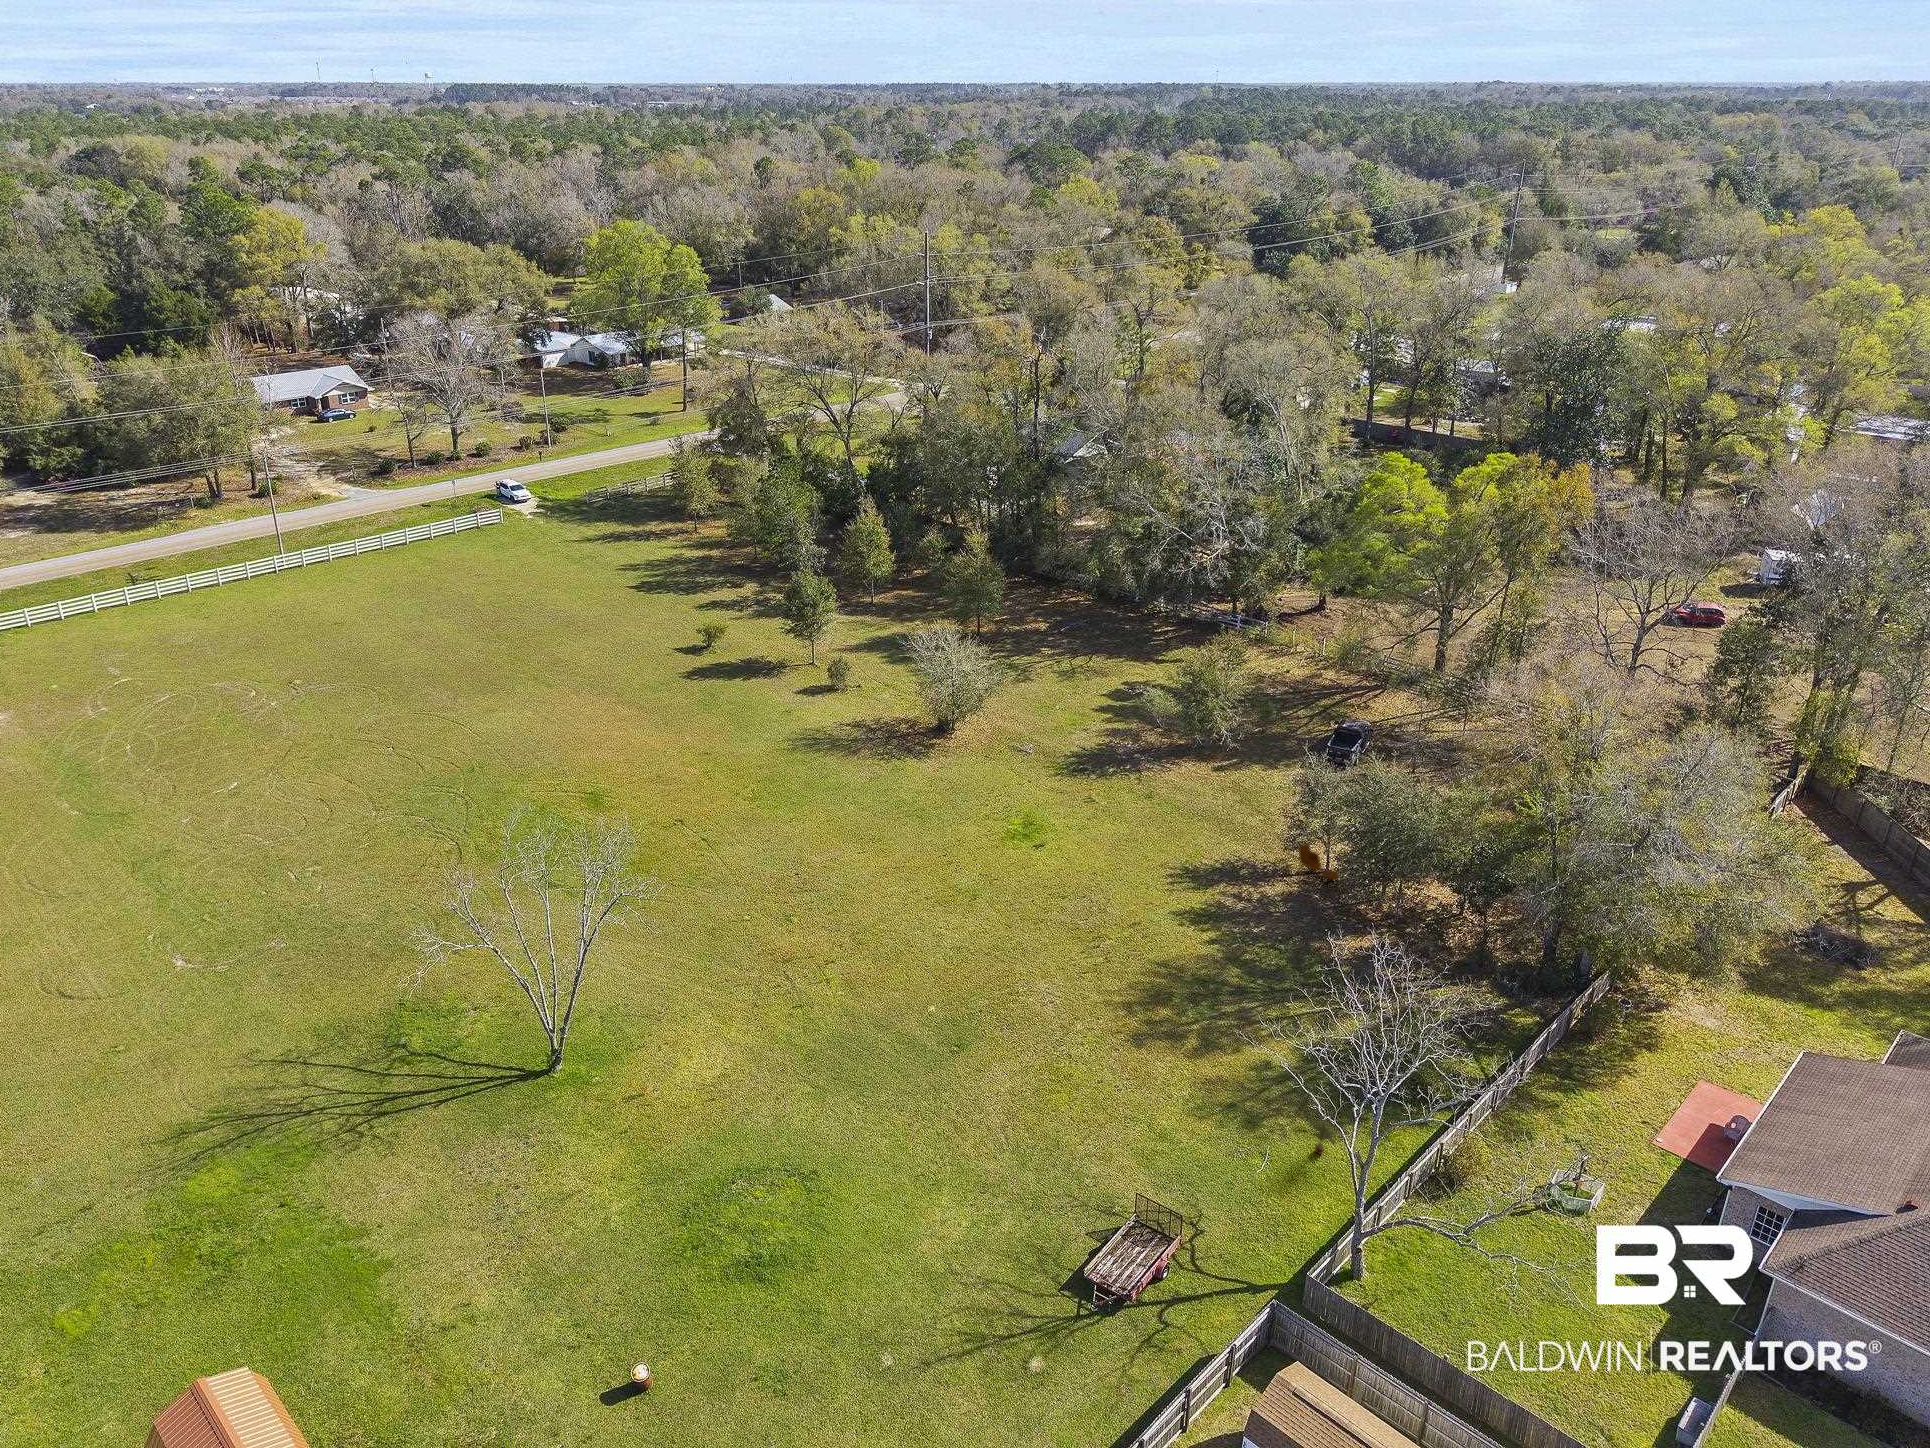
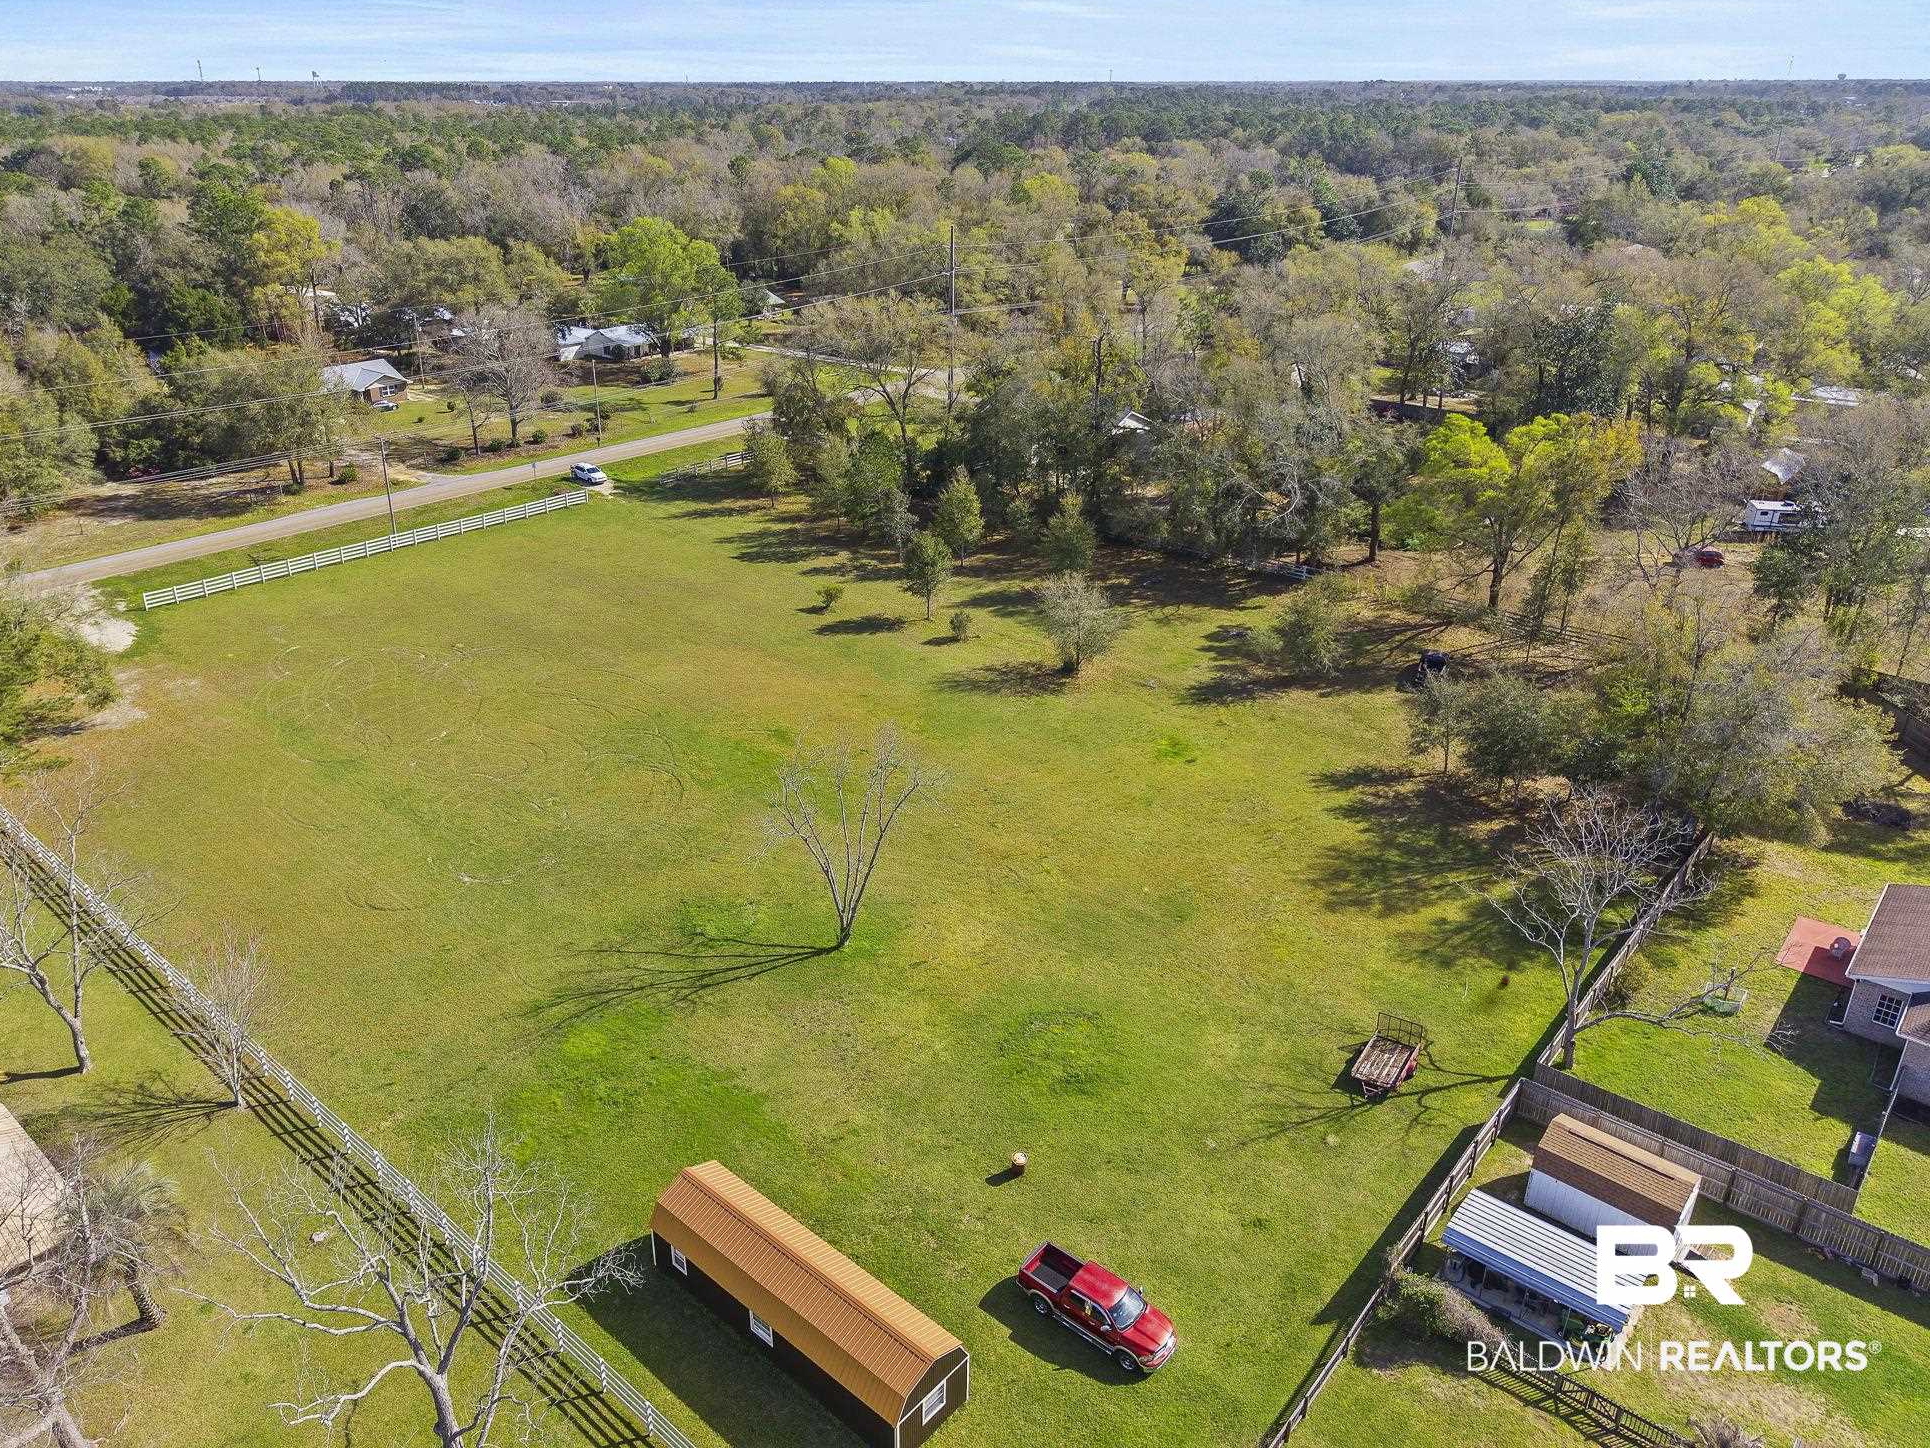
lounge chair: present [1299,844,1338,882] -> none [1420,742,1456,783]

